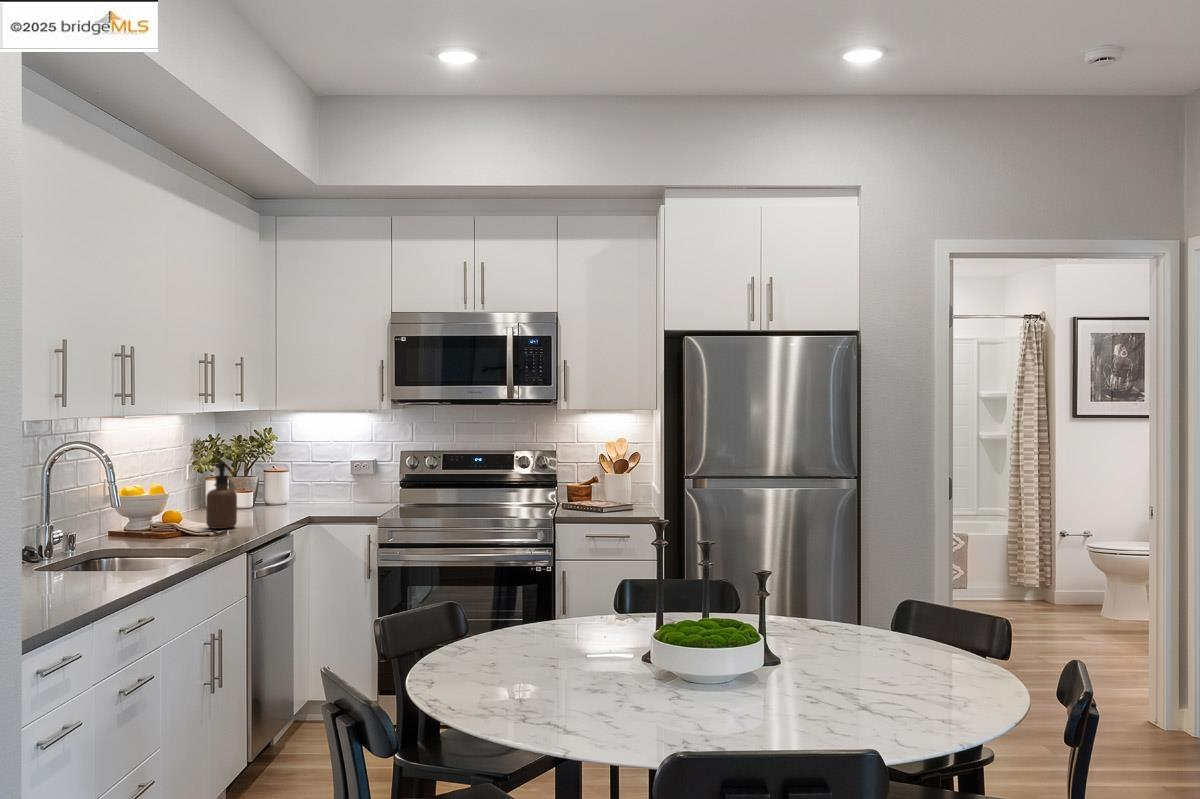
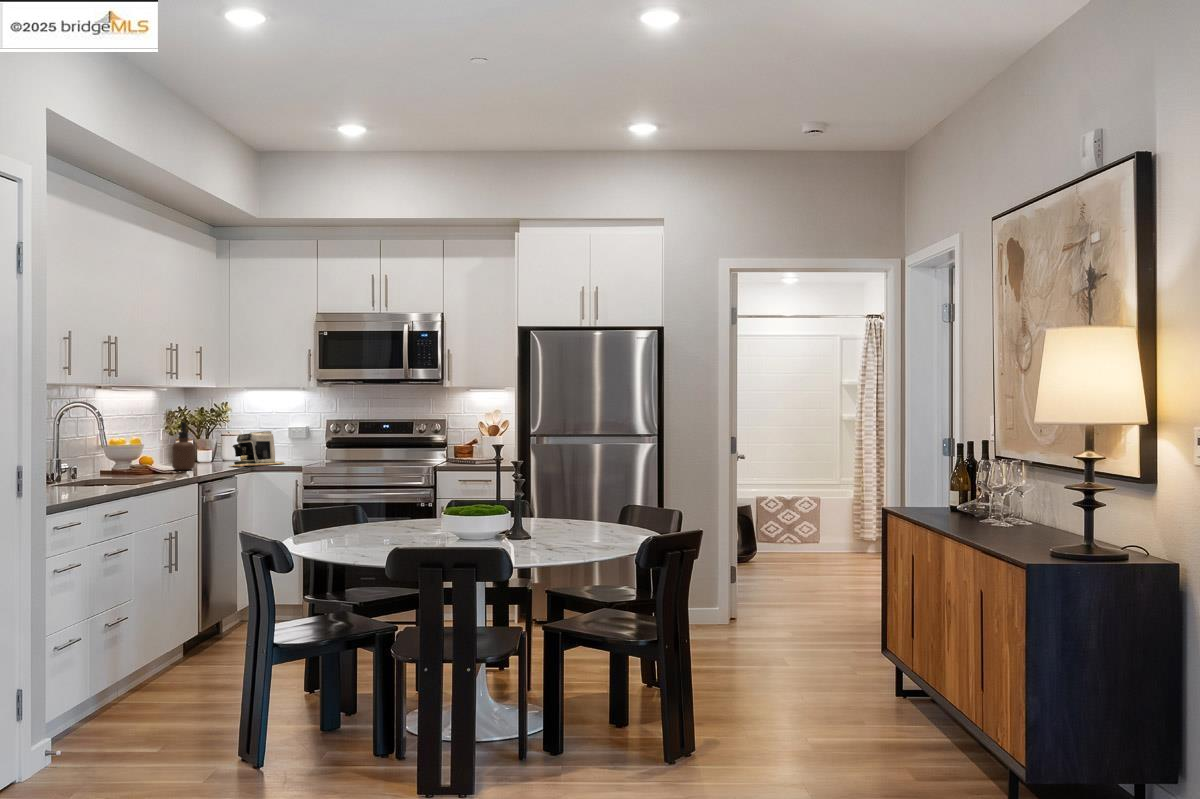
coffee maker: none [277,469,352,520] -> present [230,431,285,467]

